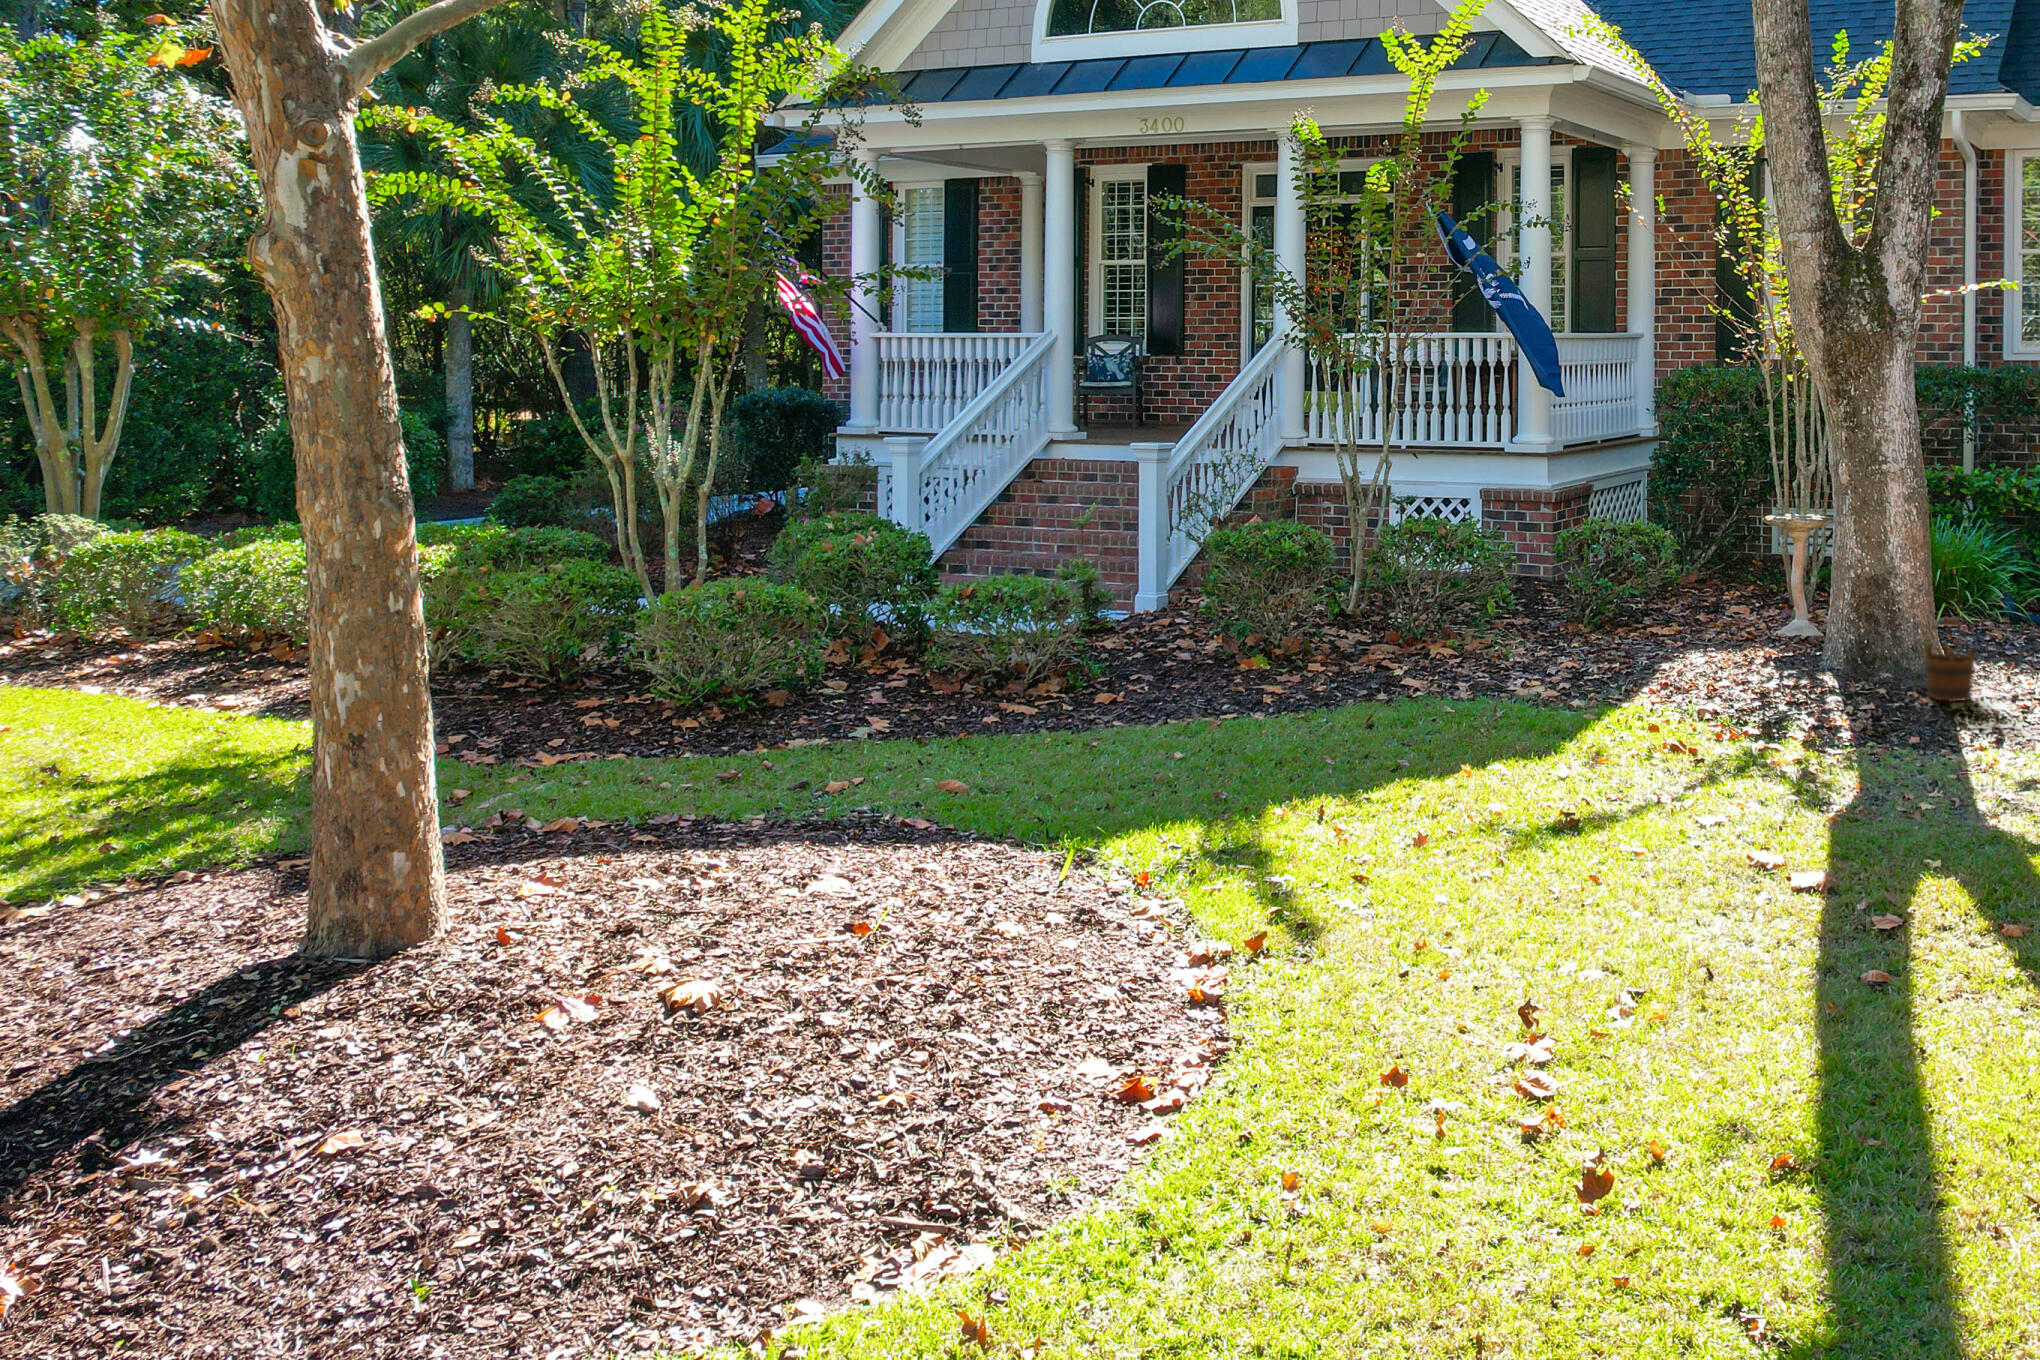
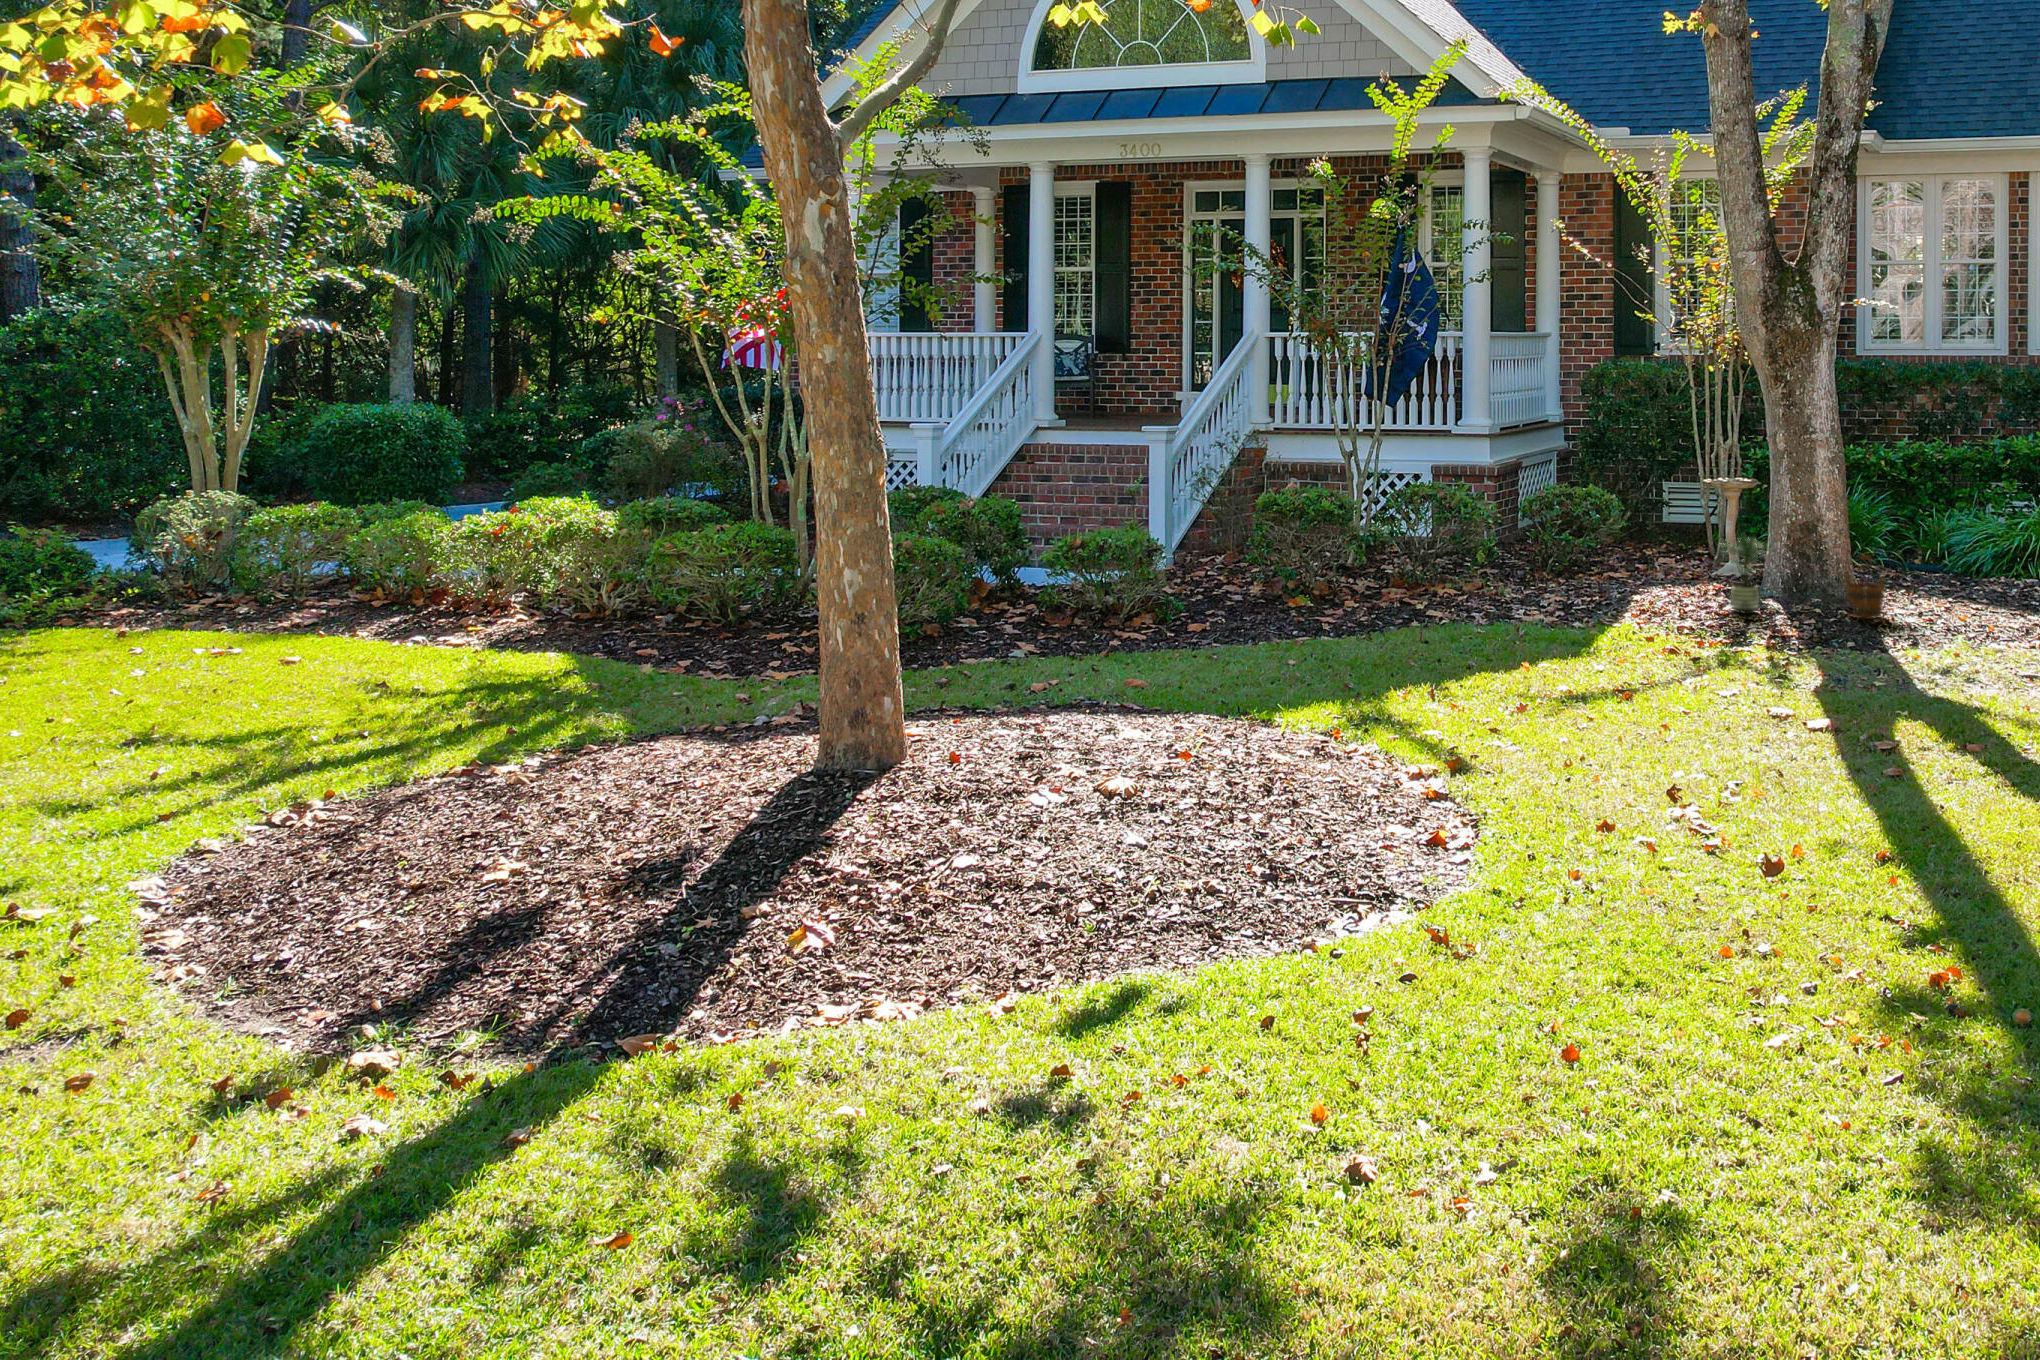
potted plant: none [1761,589,1835,691] -> present [1723,534,1769,614]

